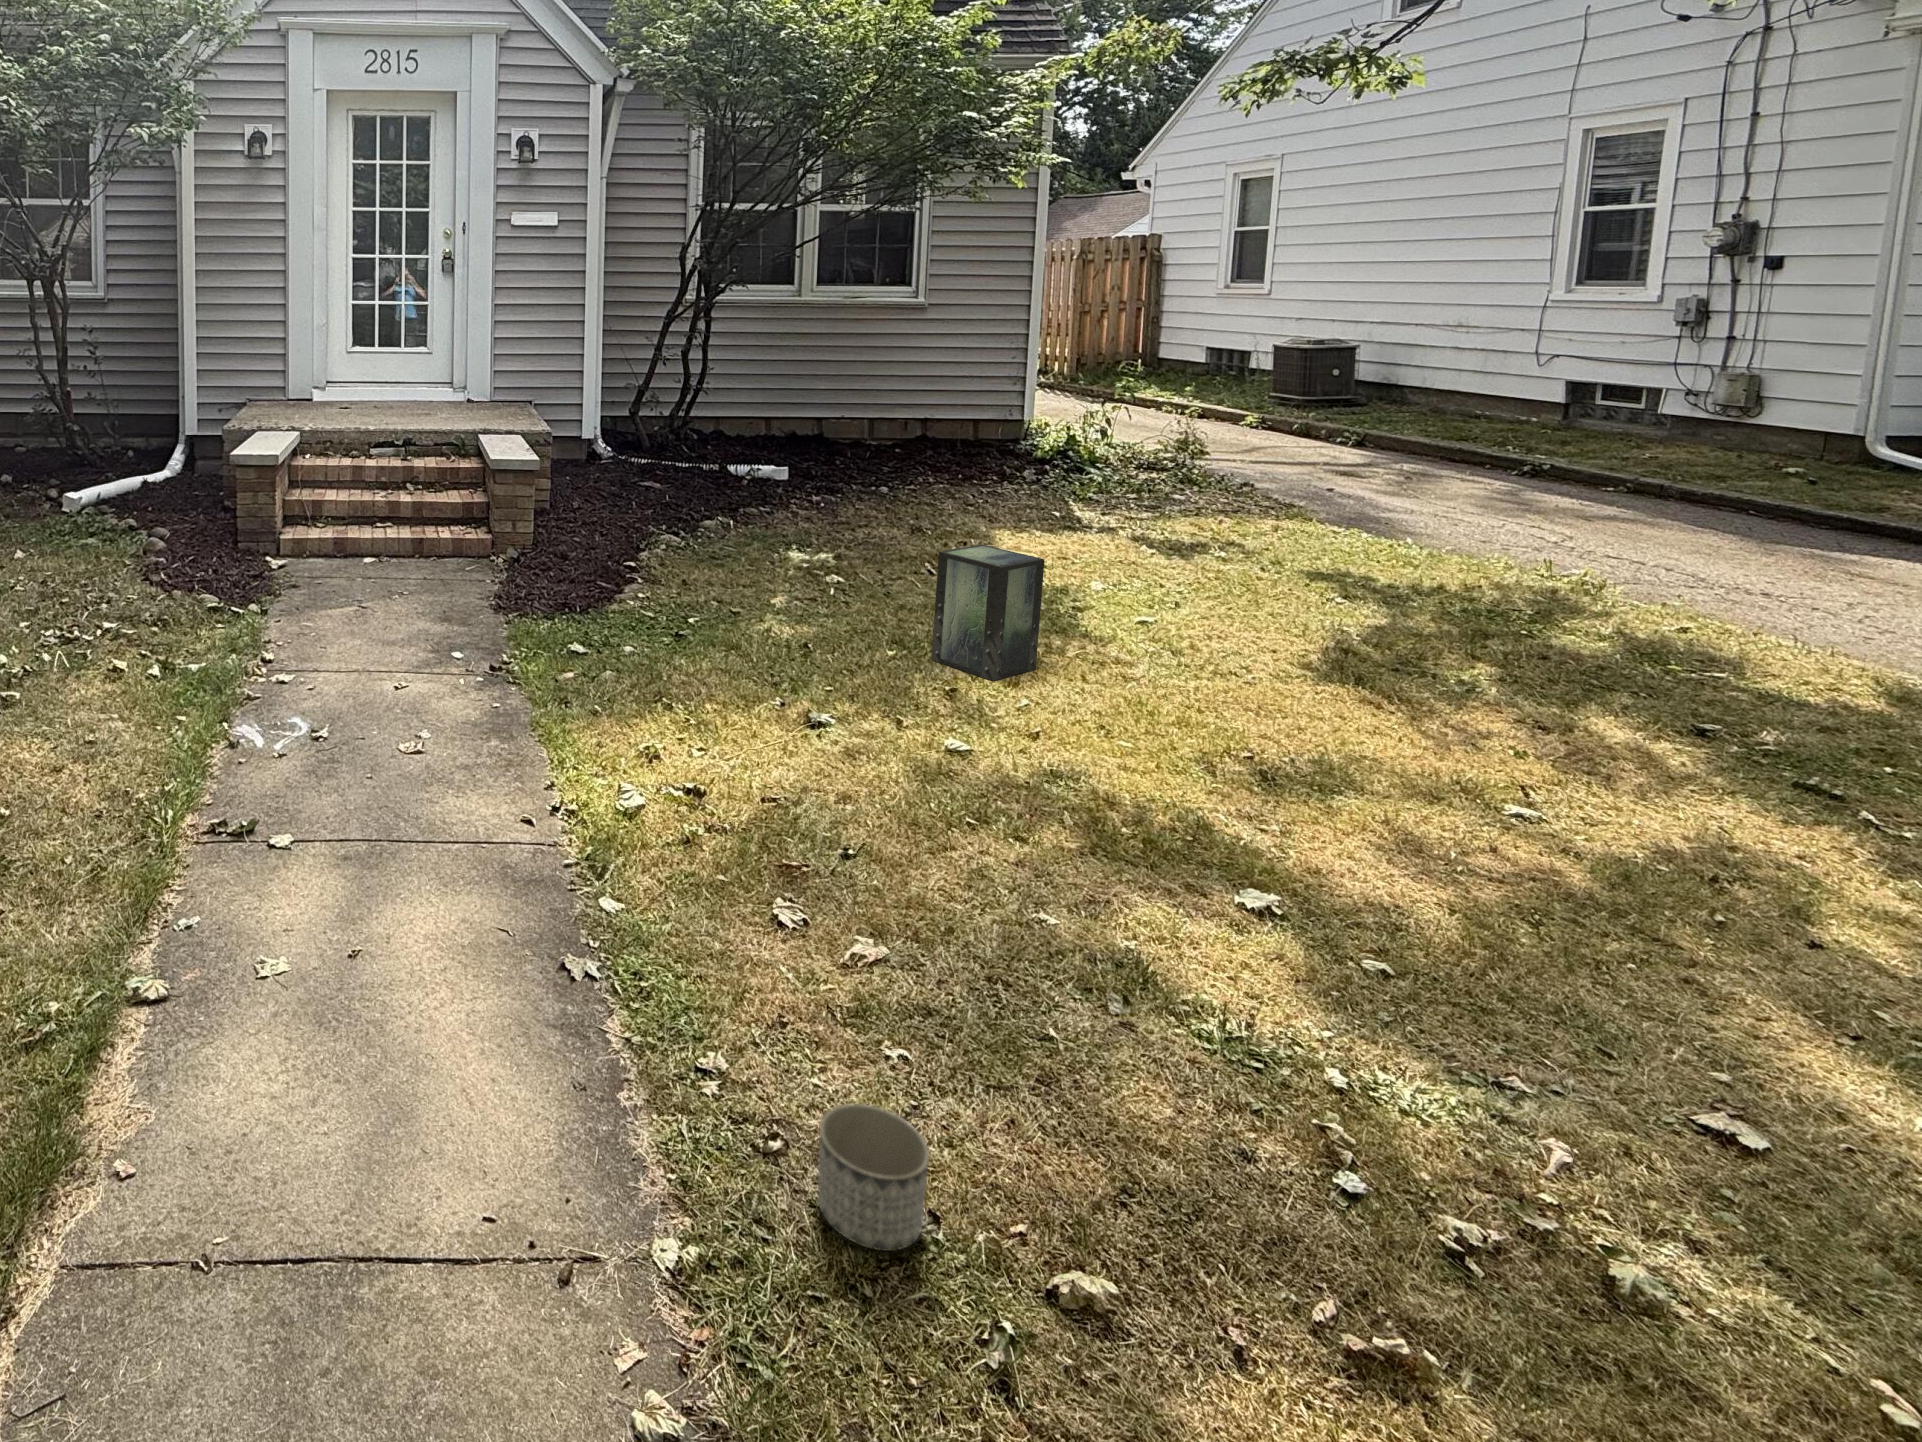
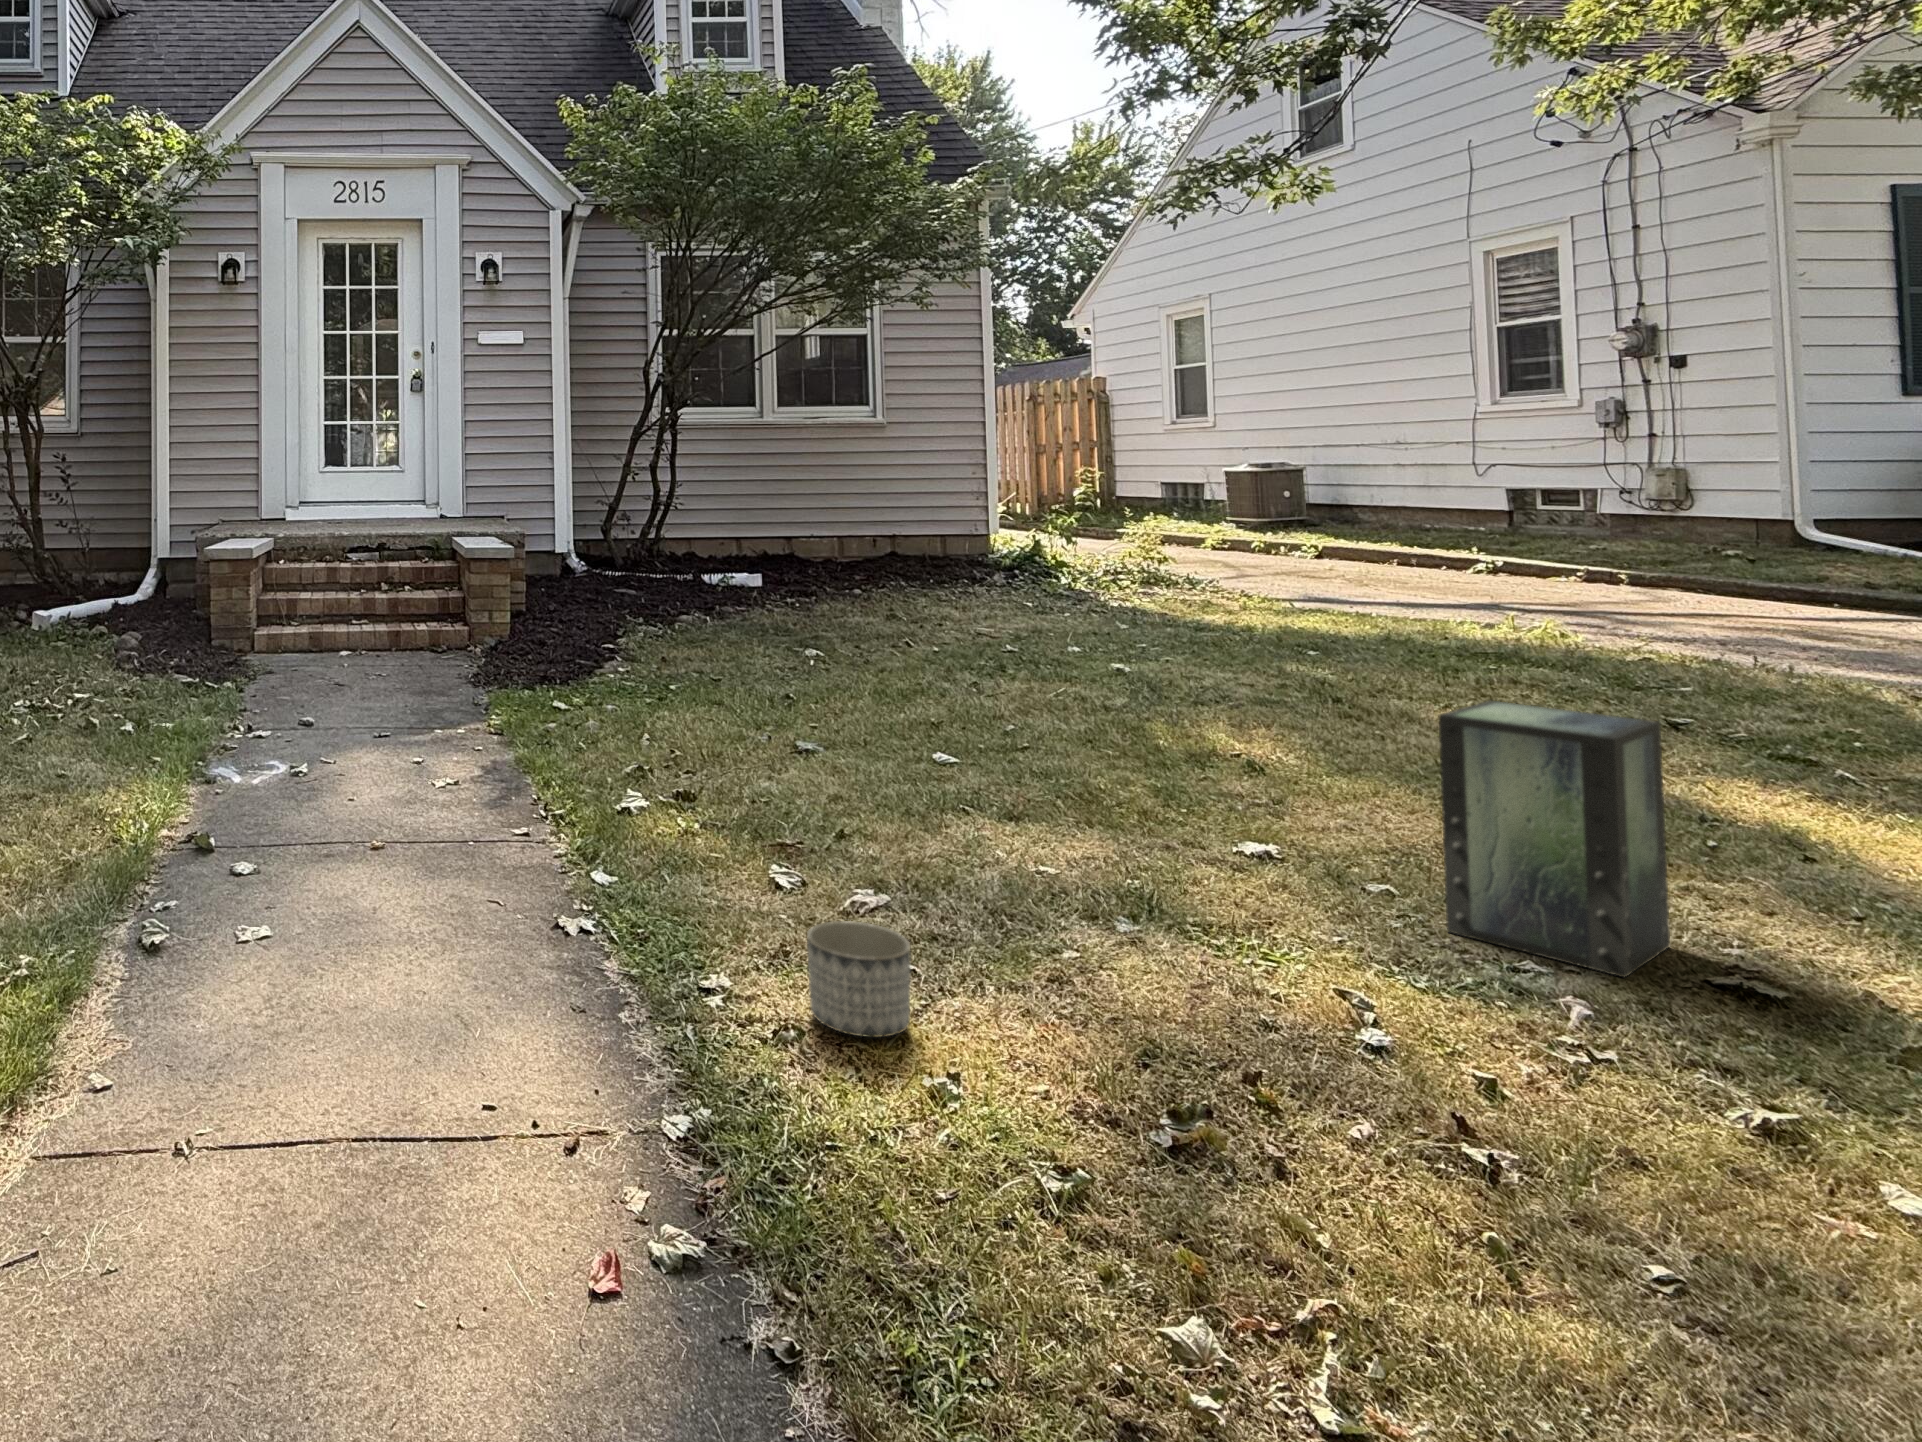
storage box: present [931,544,1045,681] -> present [1439,701,1670,977]

